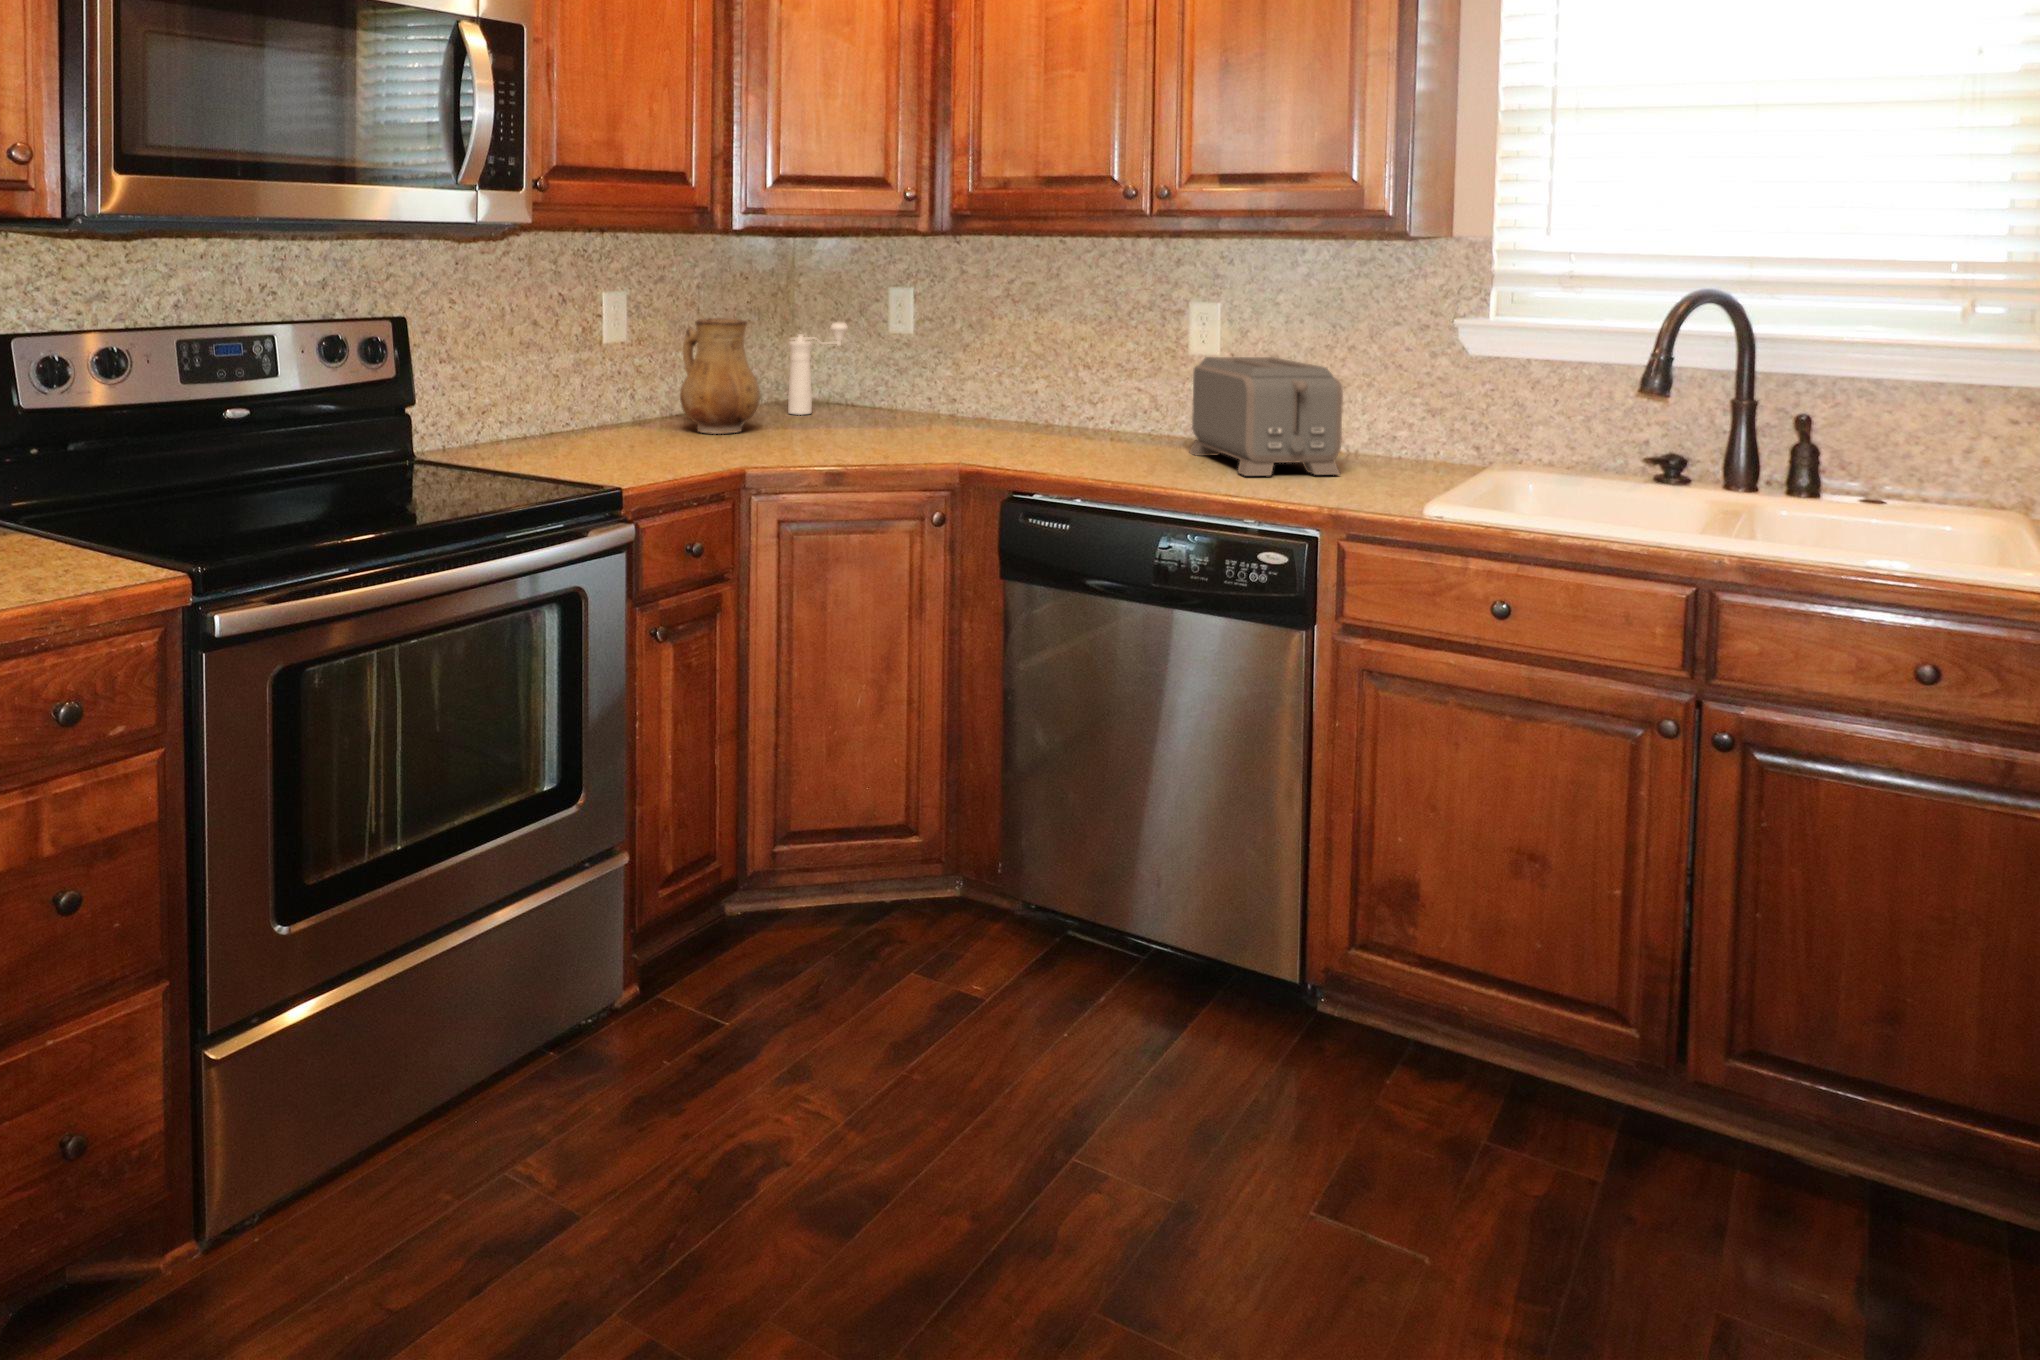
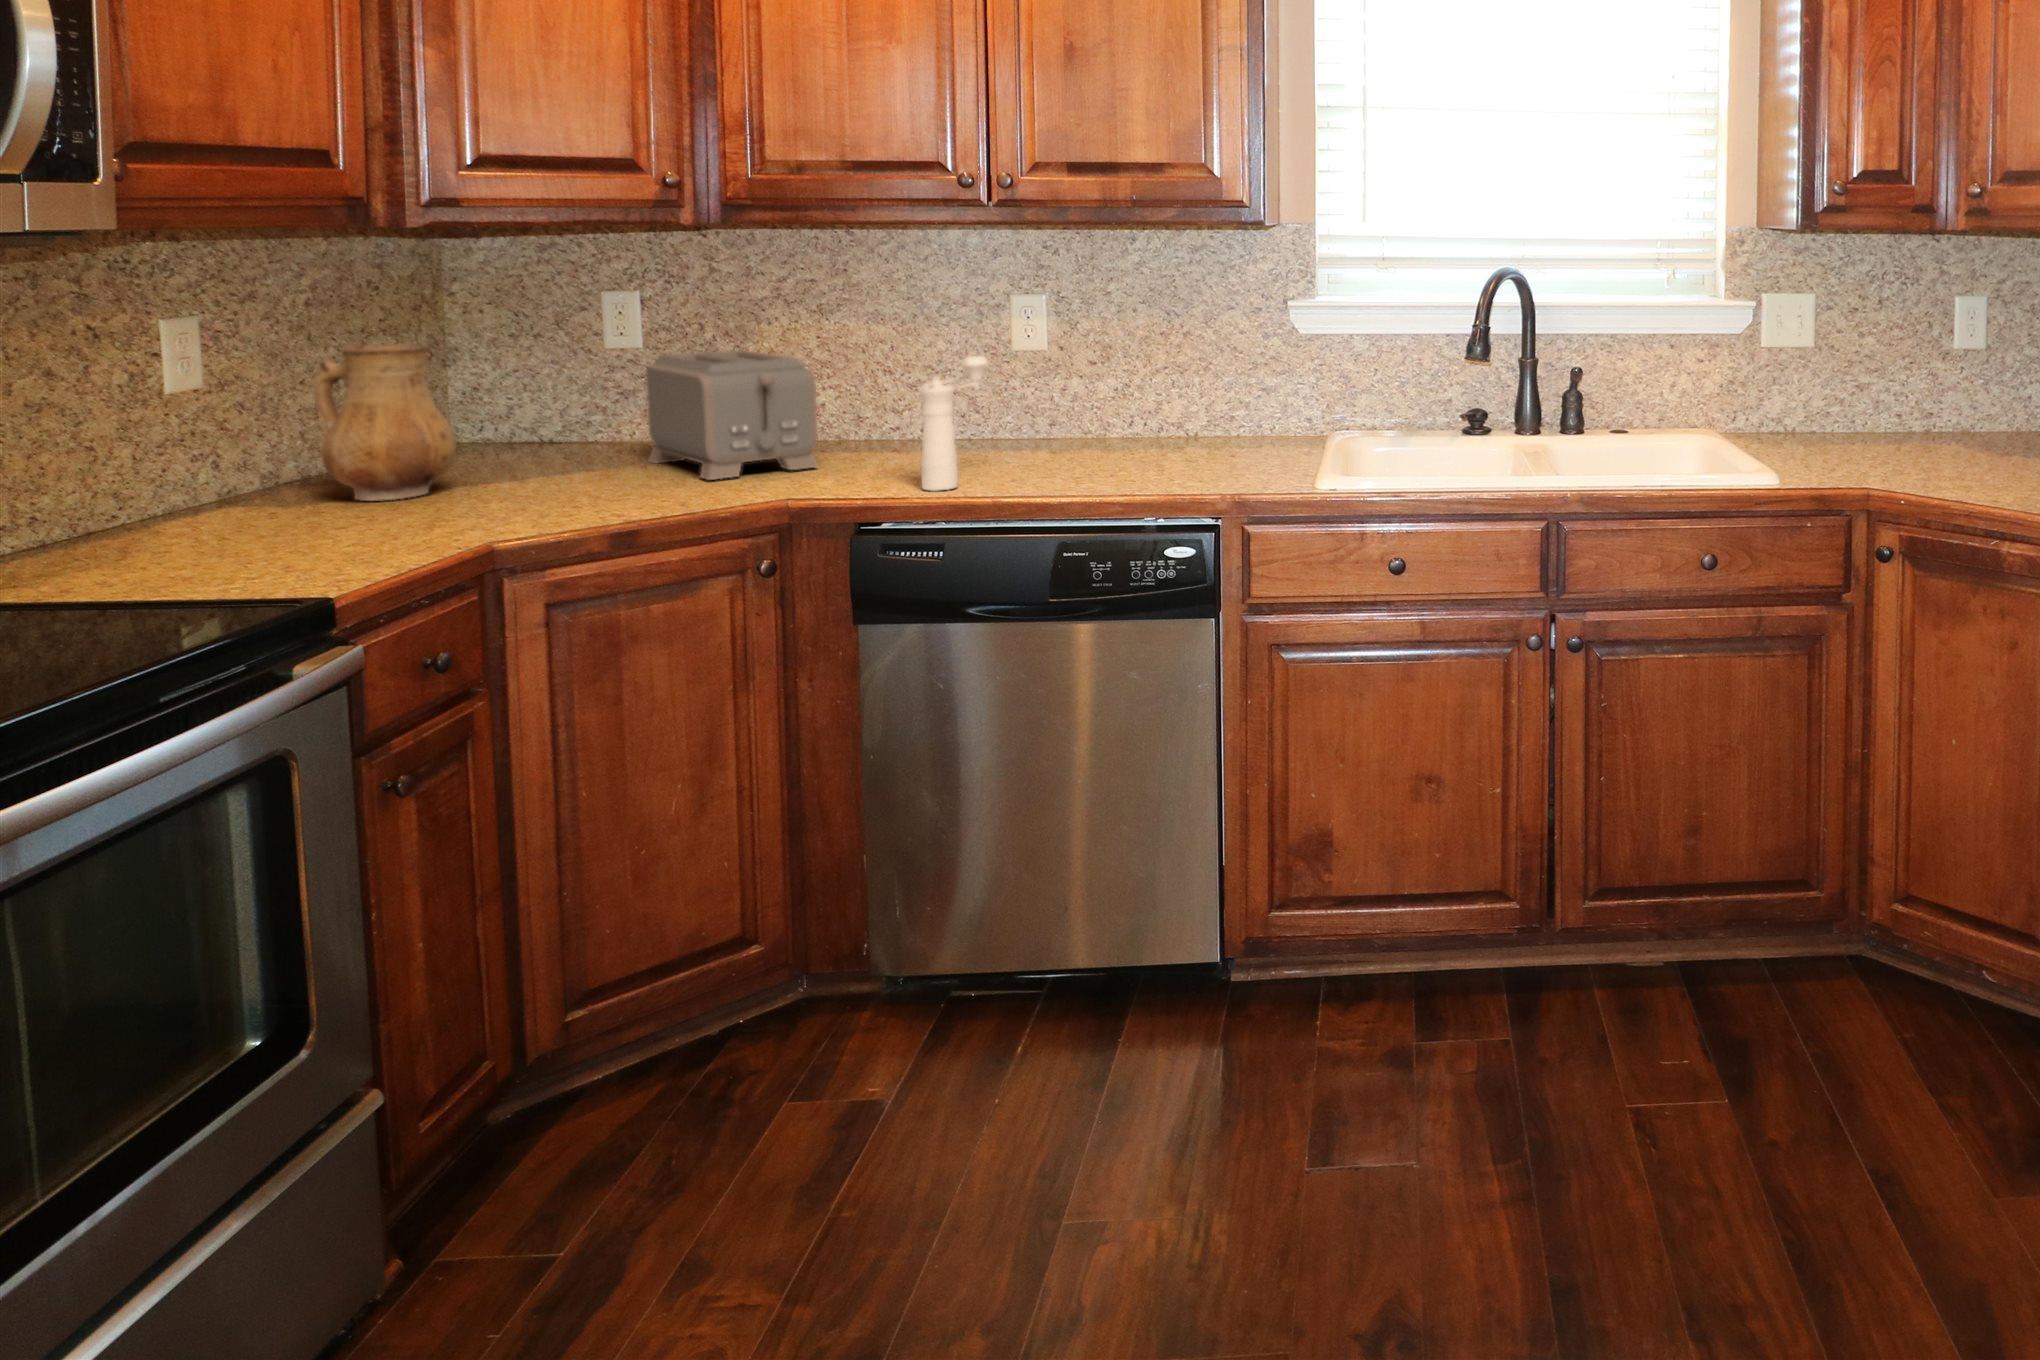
pepper mill: present [788,322,848,415] -> present [919,356,988,491]
toaster: present [1190,357,1343,476] -> present [646,350,818,480]

